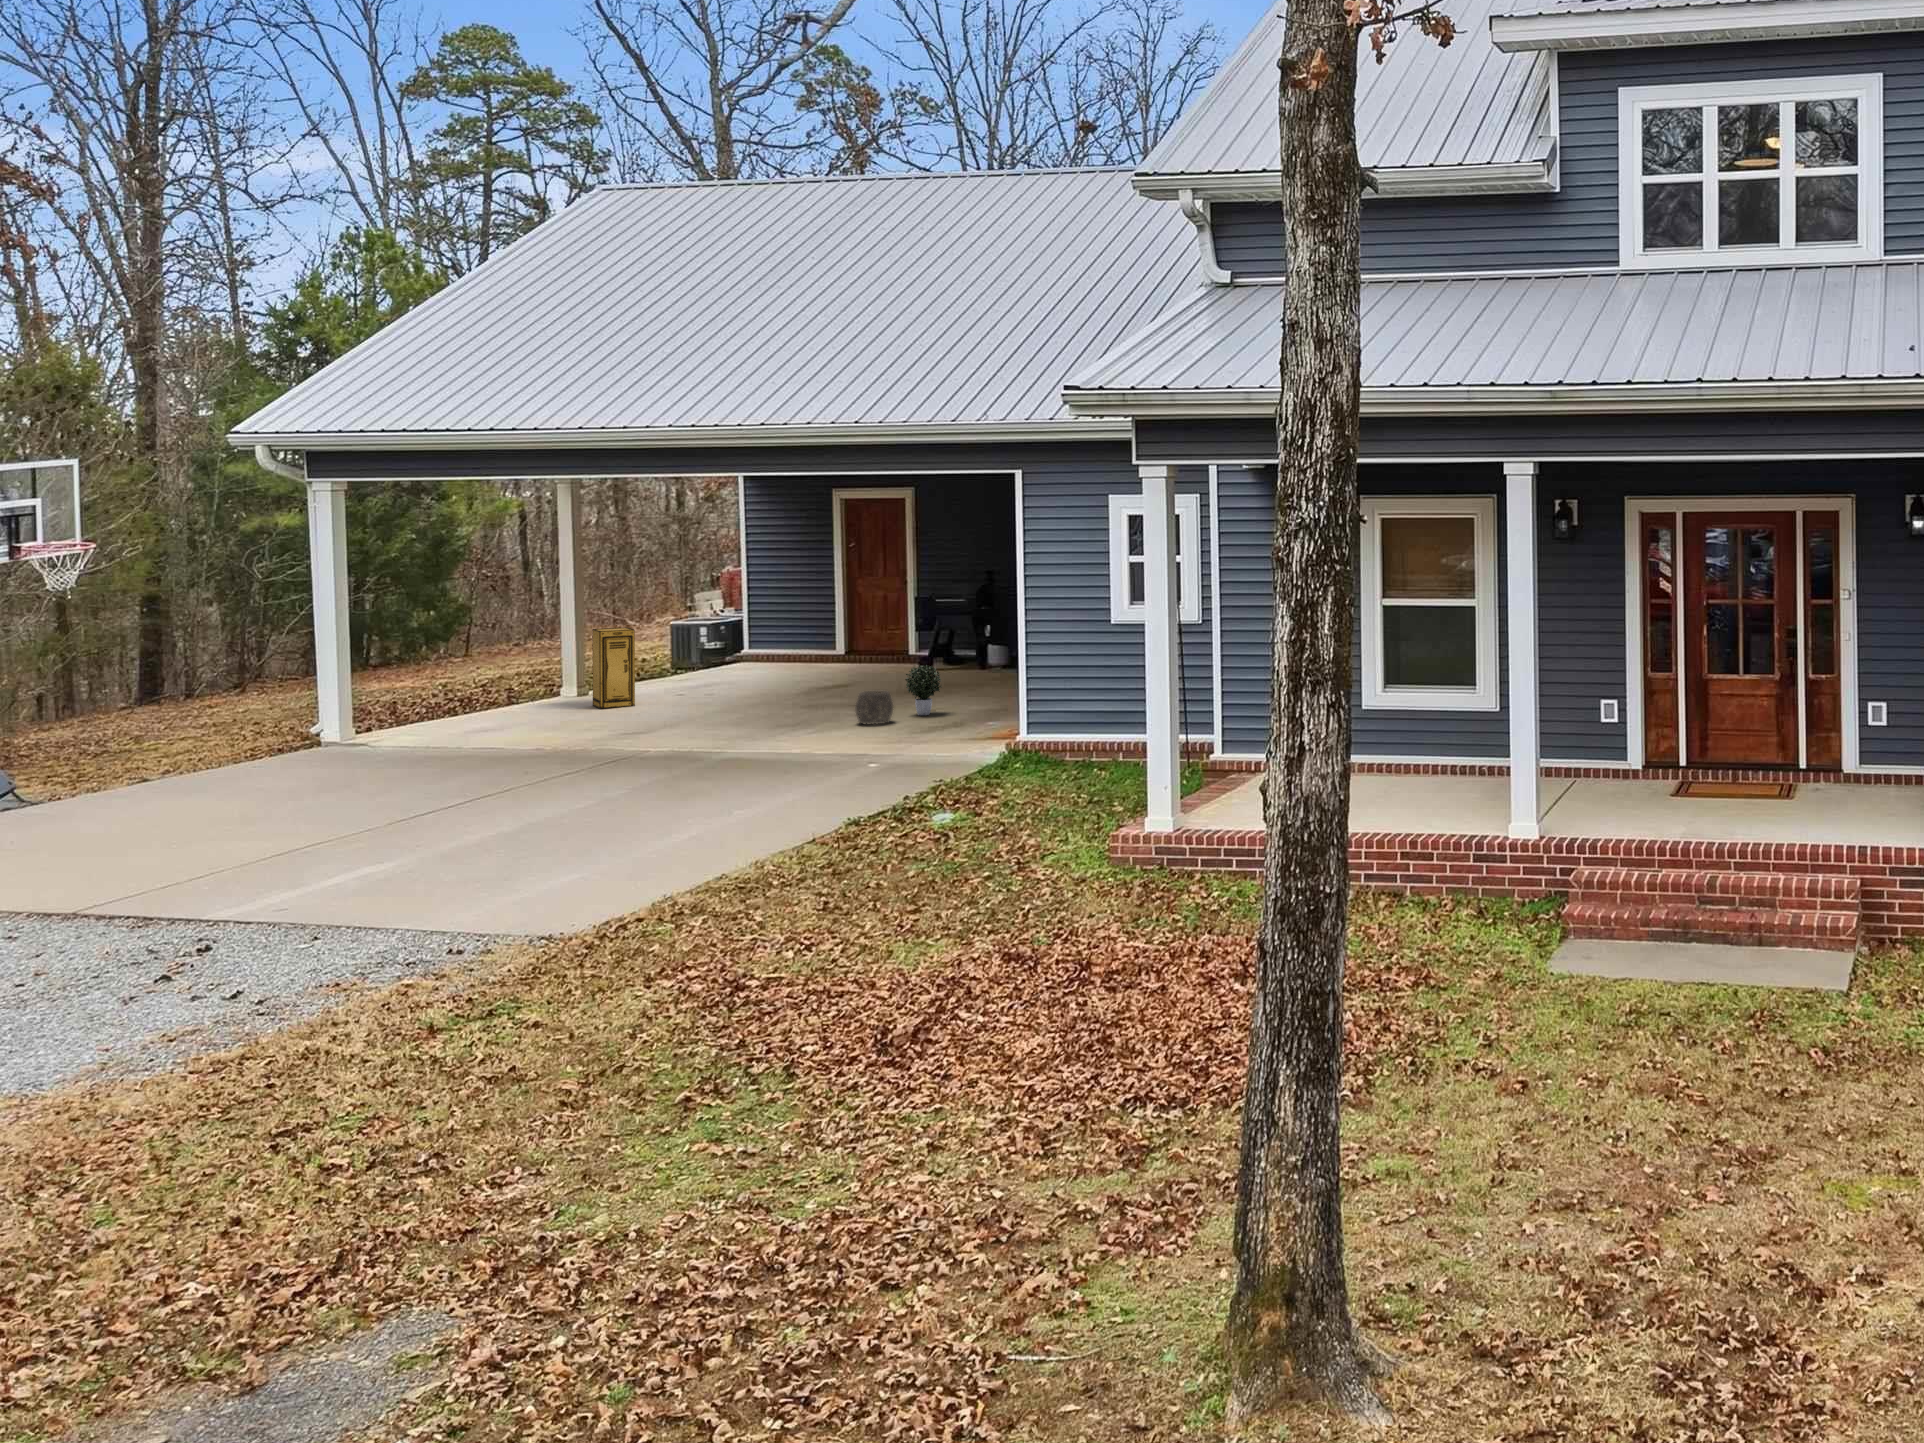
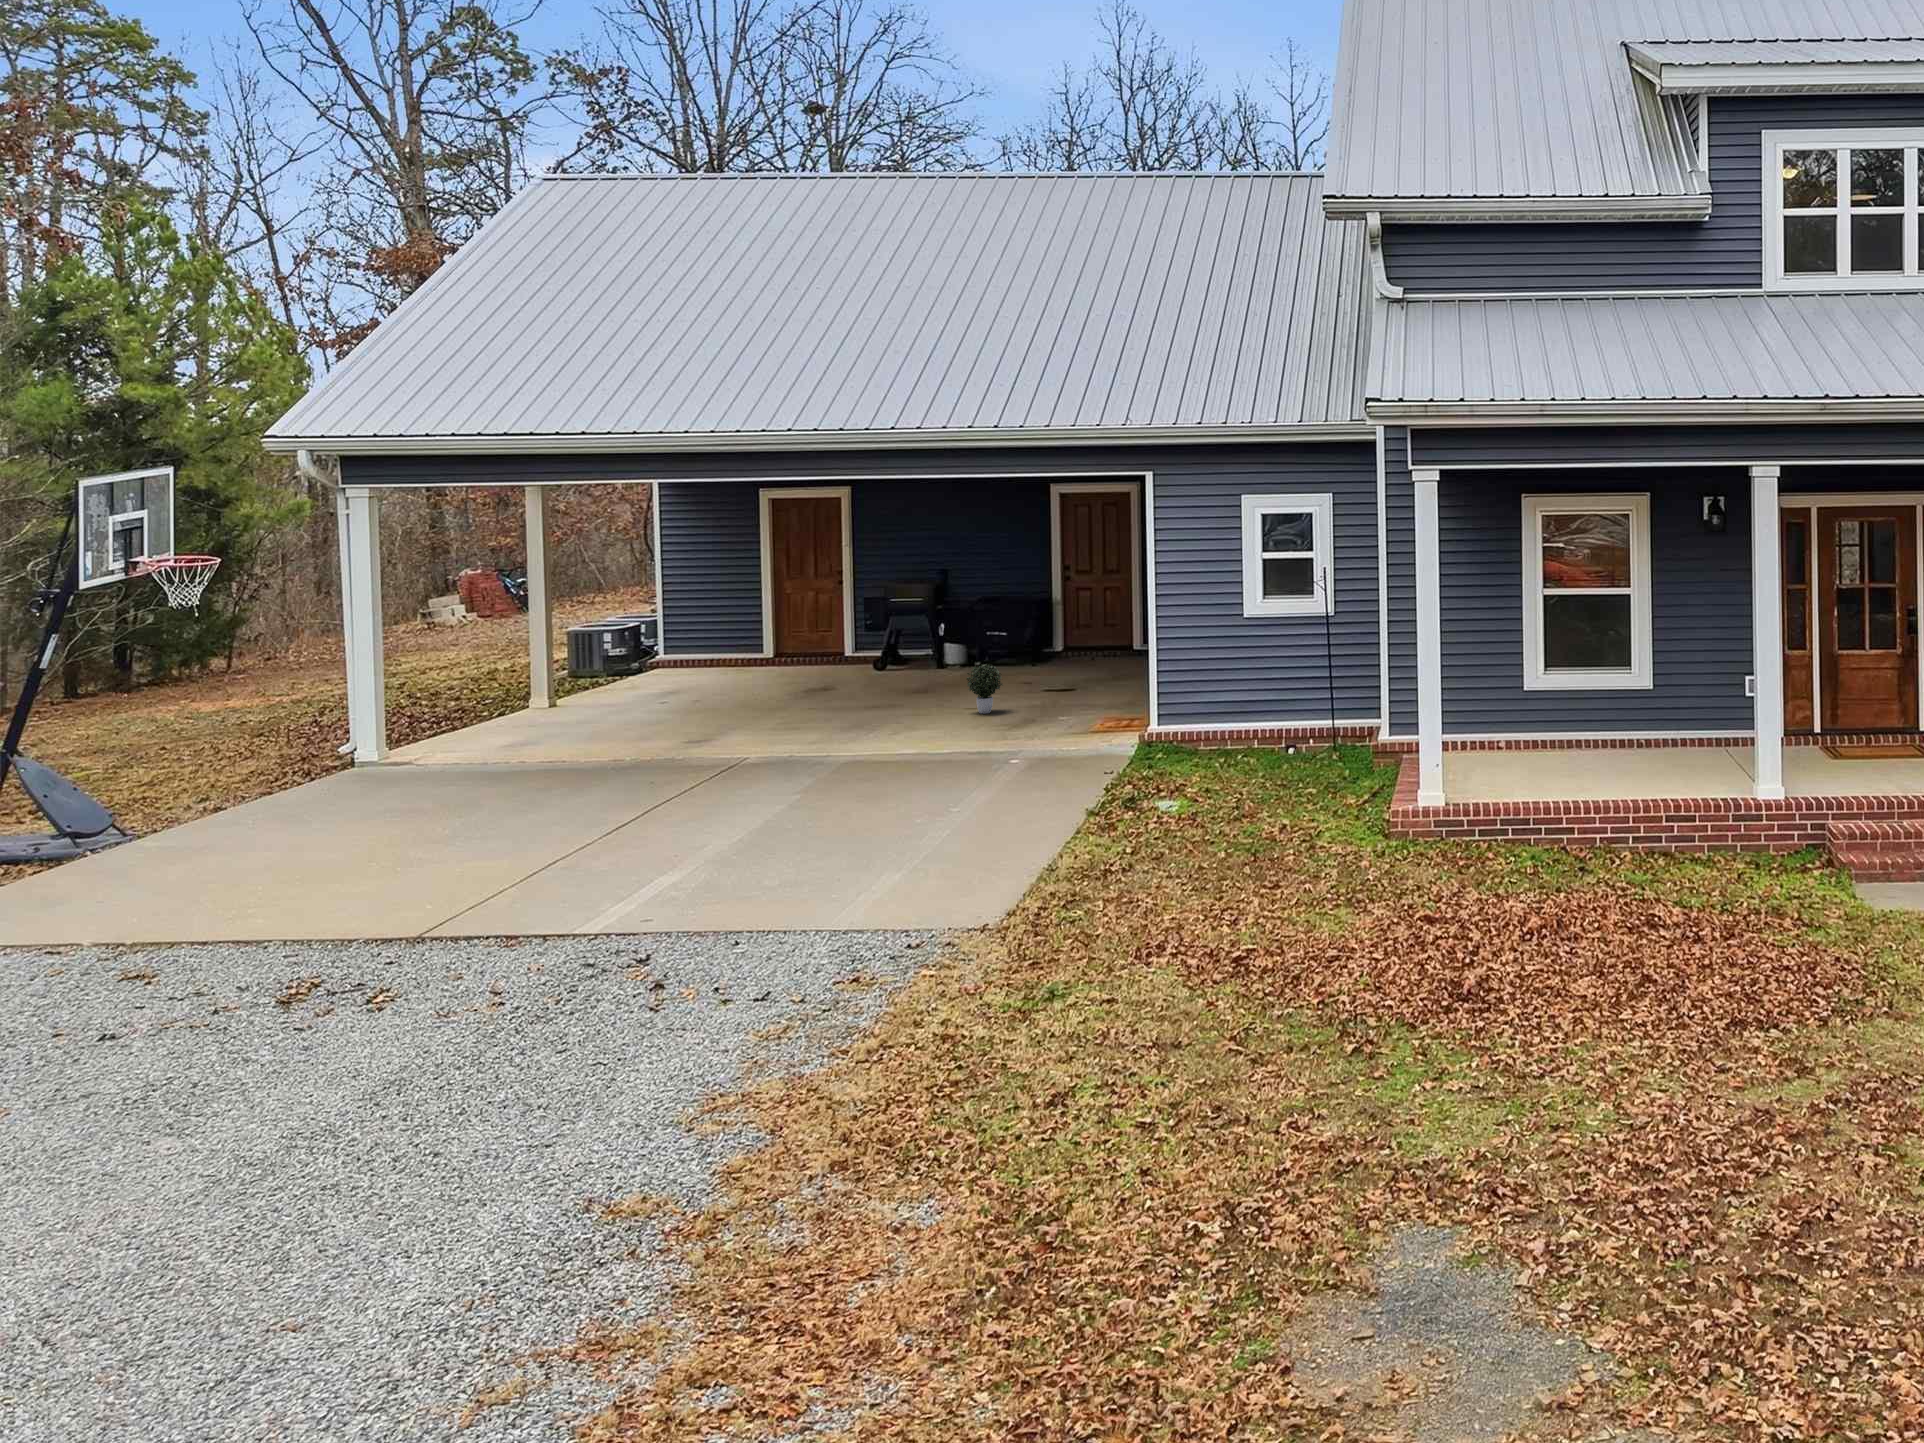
storage cabinet: present [592,627,635,709] -> none [611,634,659,719]
woven basket: present [855,691,893,725] -> none [926,690,964,724]

